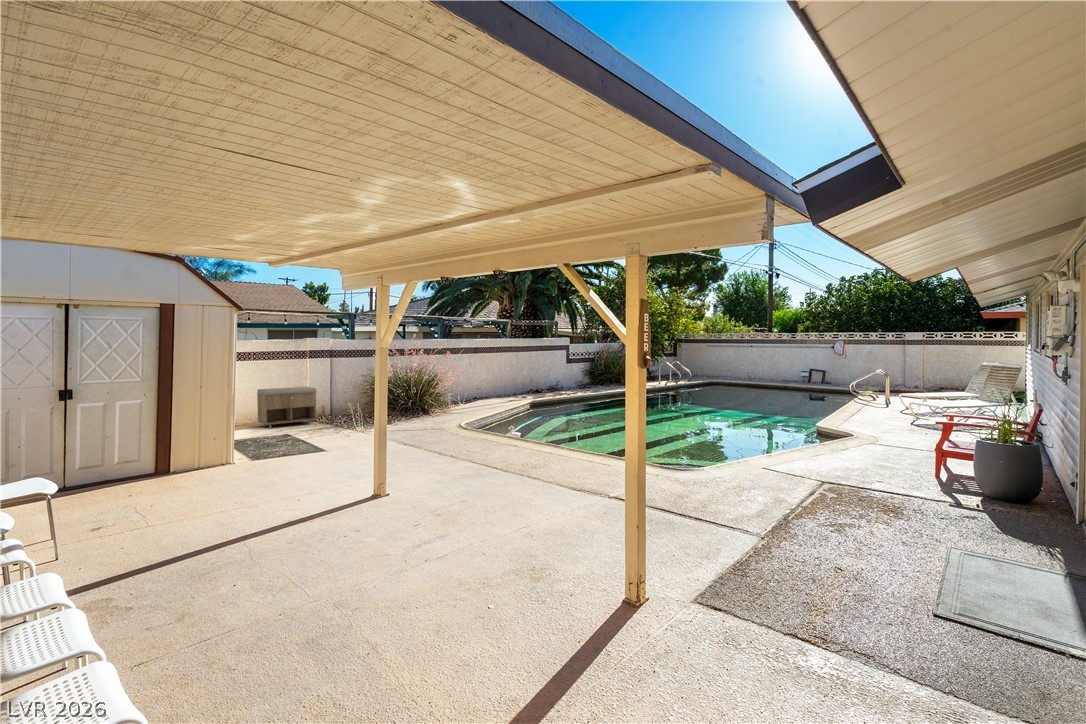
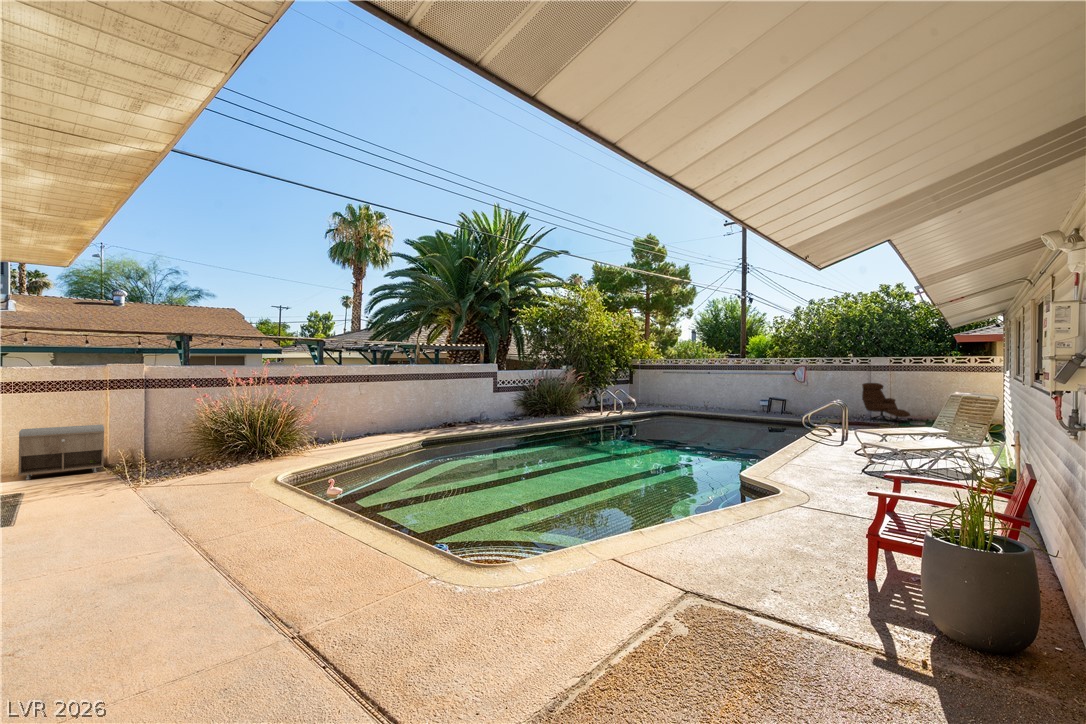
lounge chair: none [897,356,941,391] -> present [862,383,910,422]

